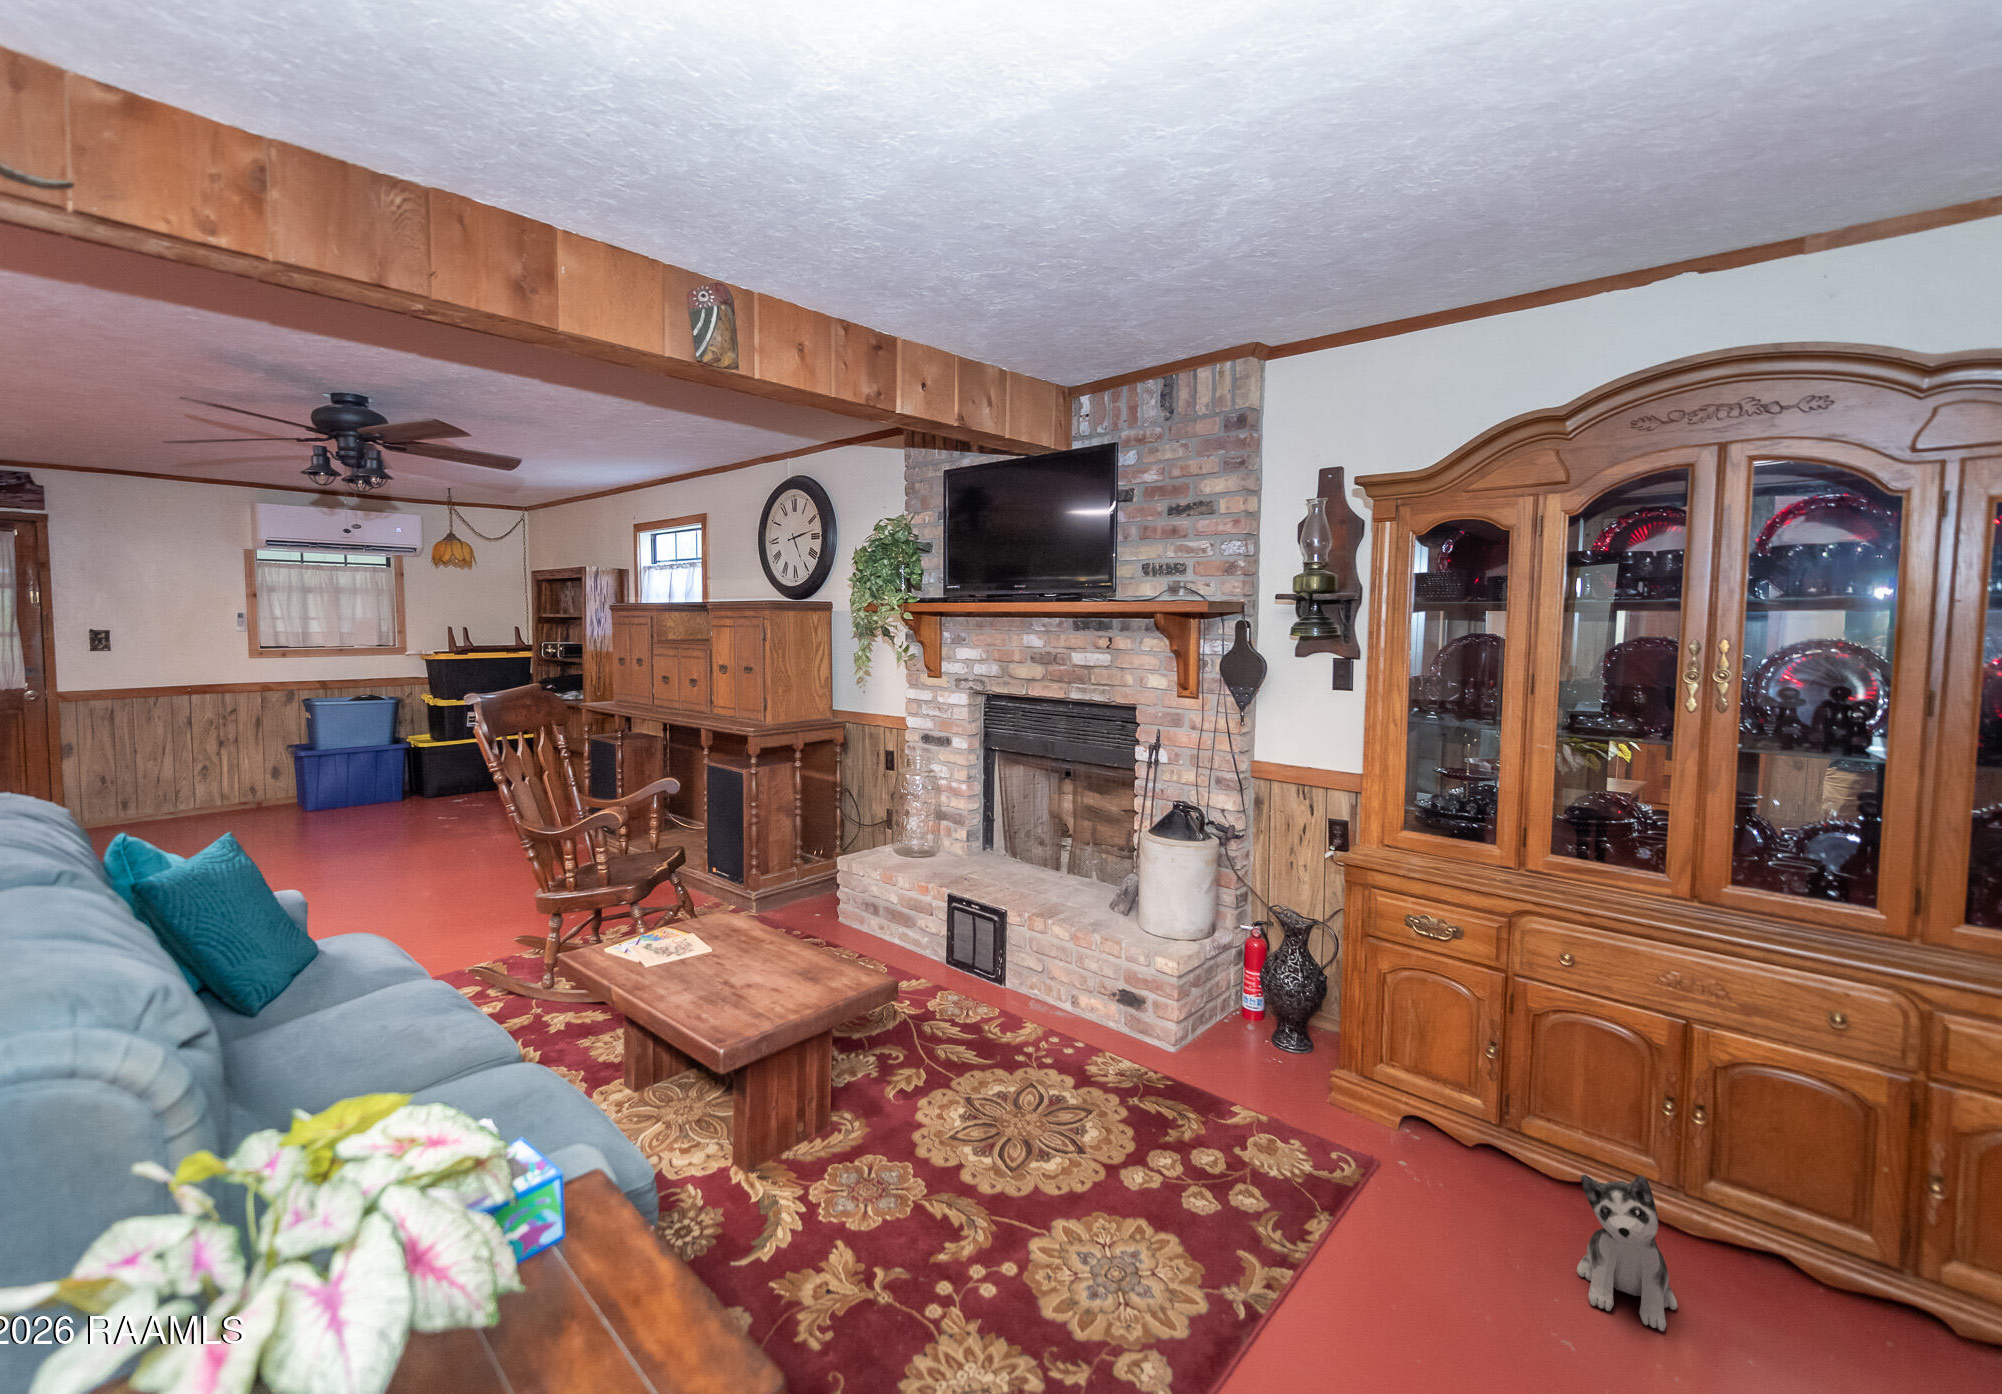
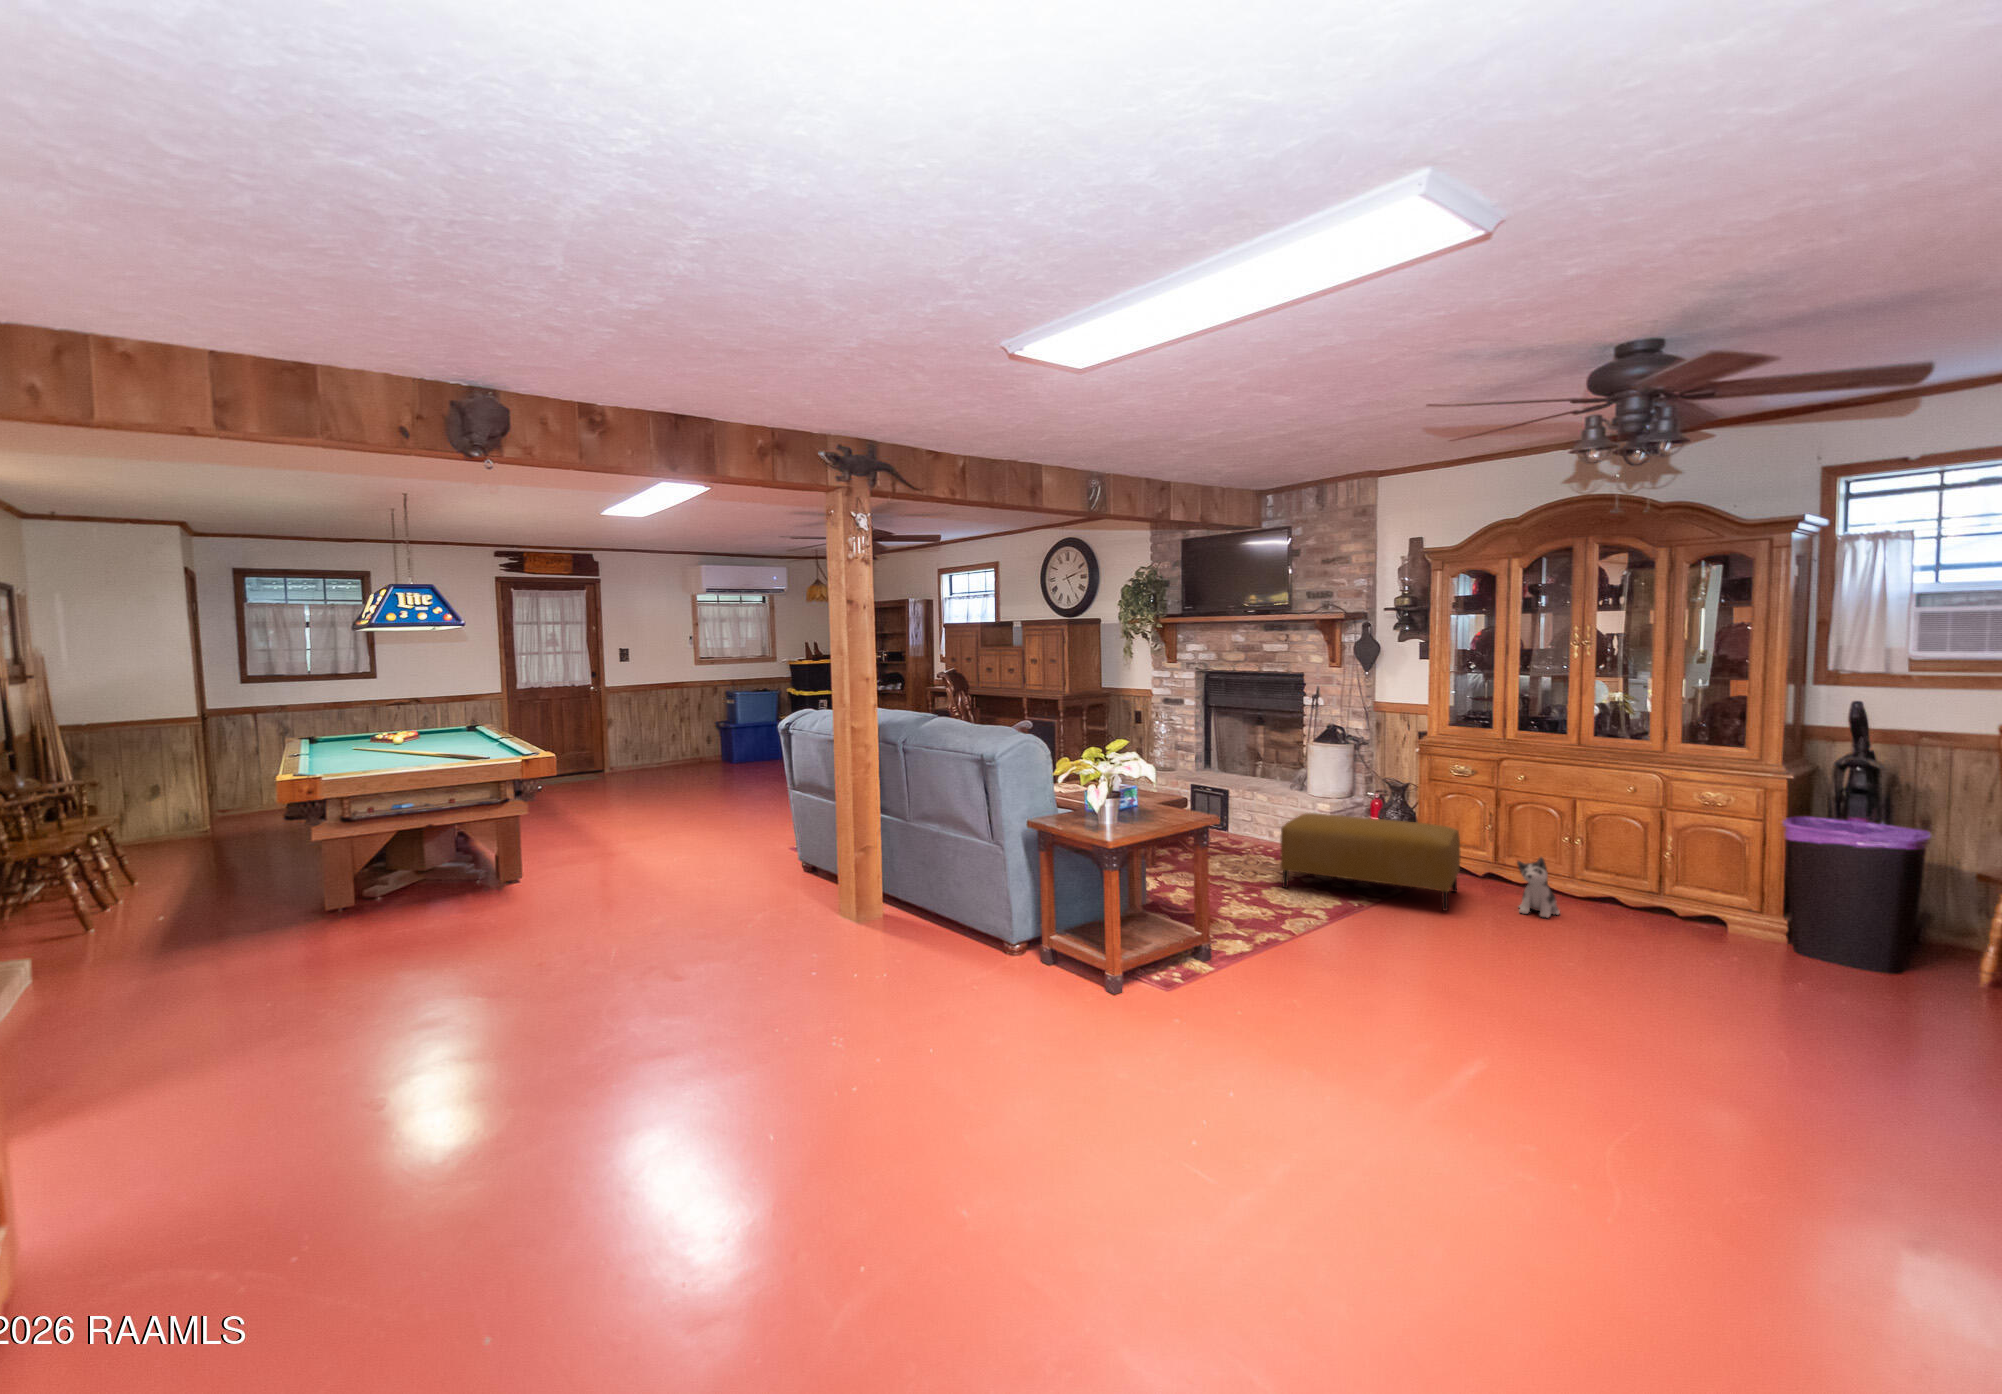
ottoman: none [1070,1009,1451,1314] -> present [1280,813,1460,911]

